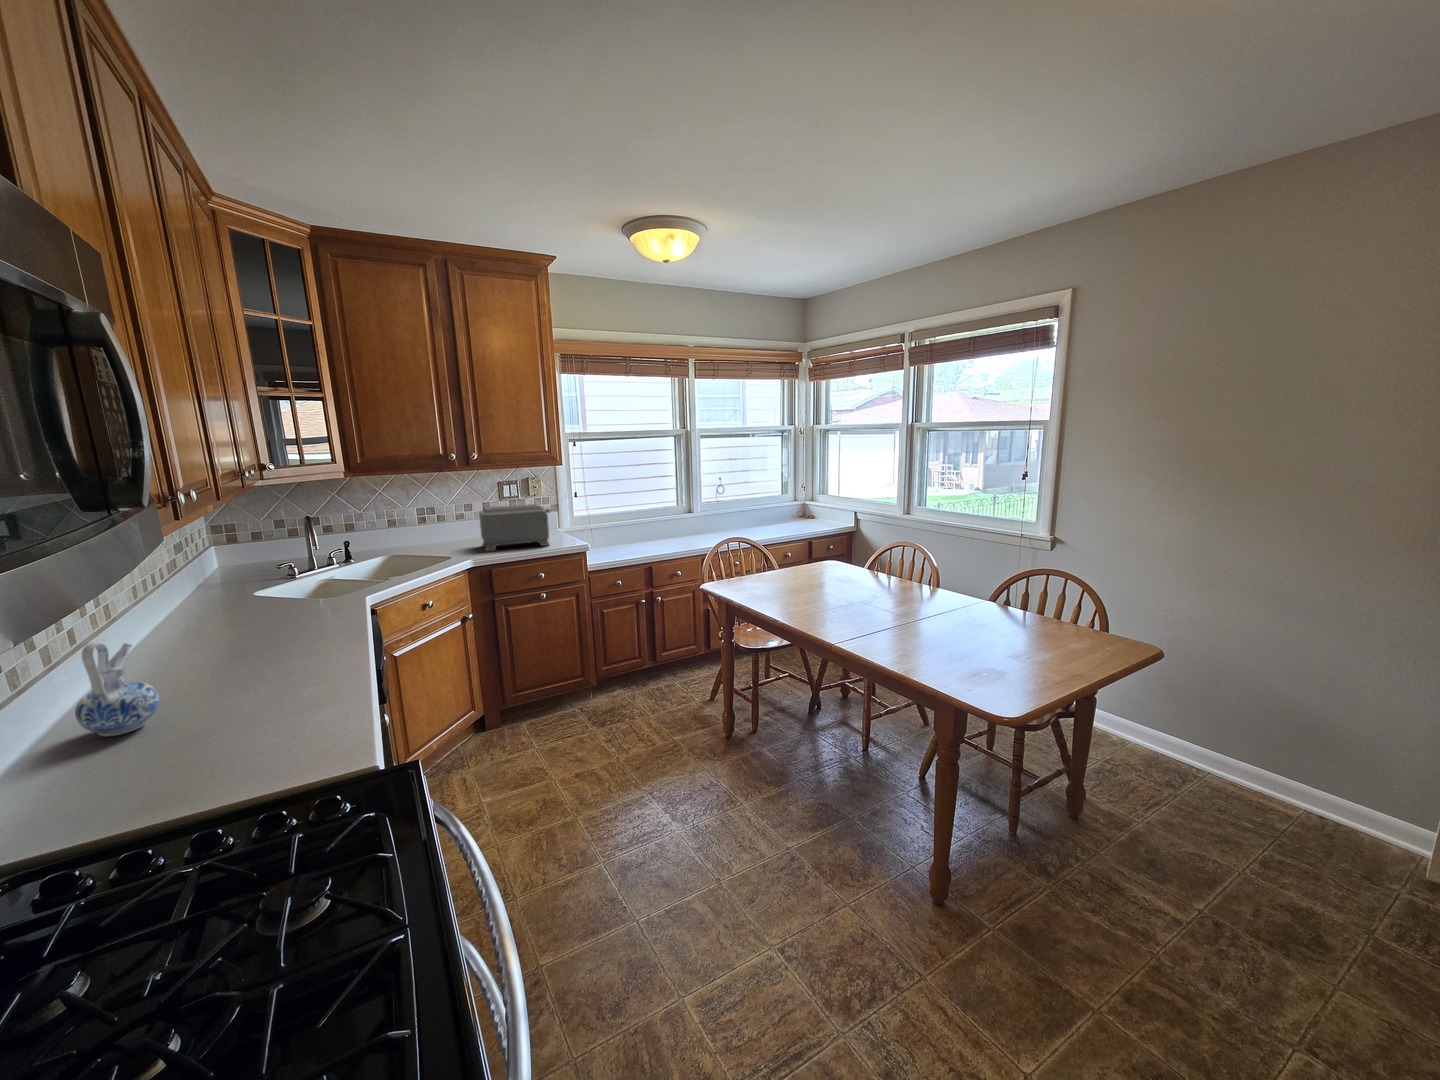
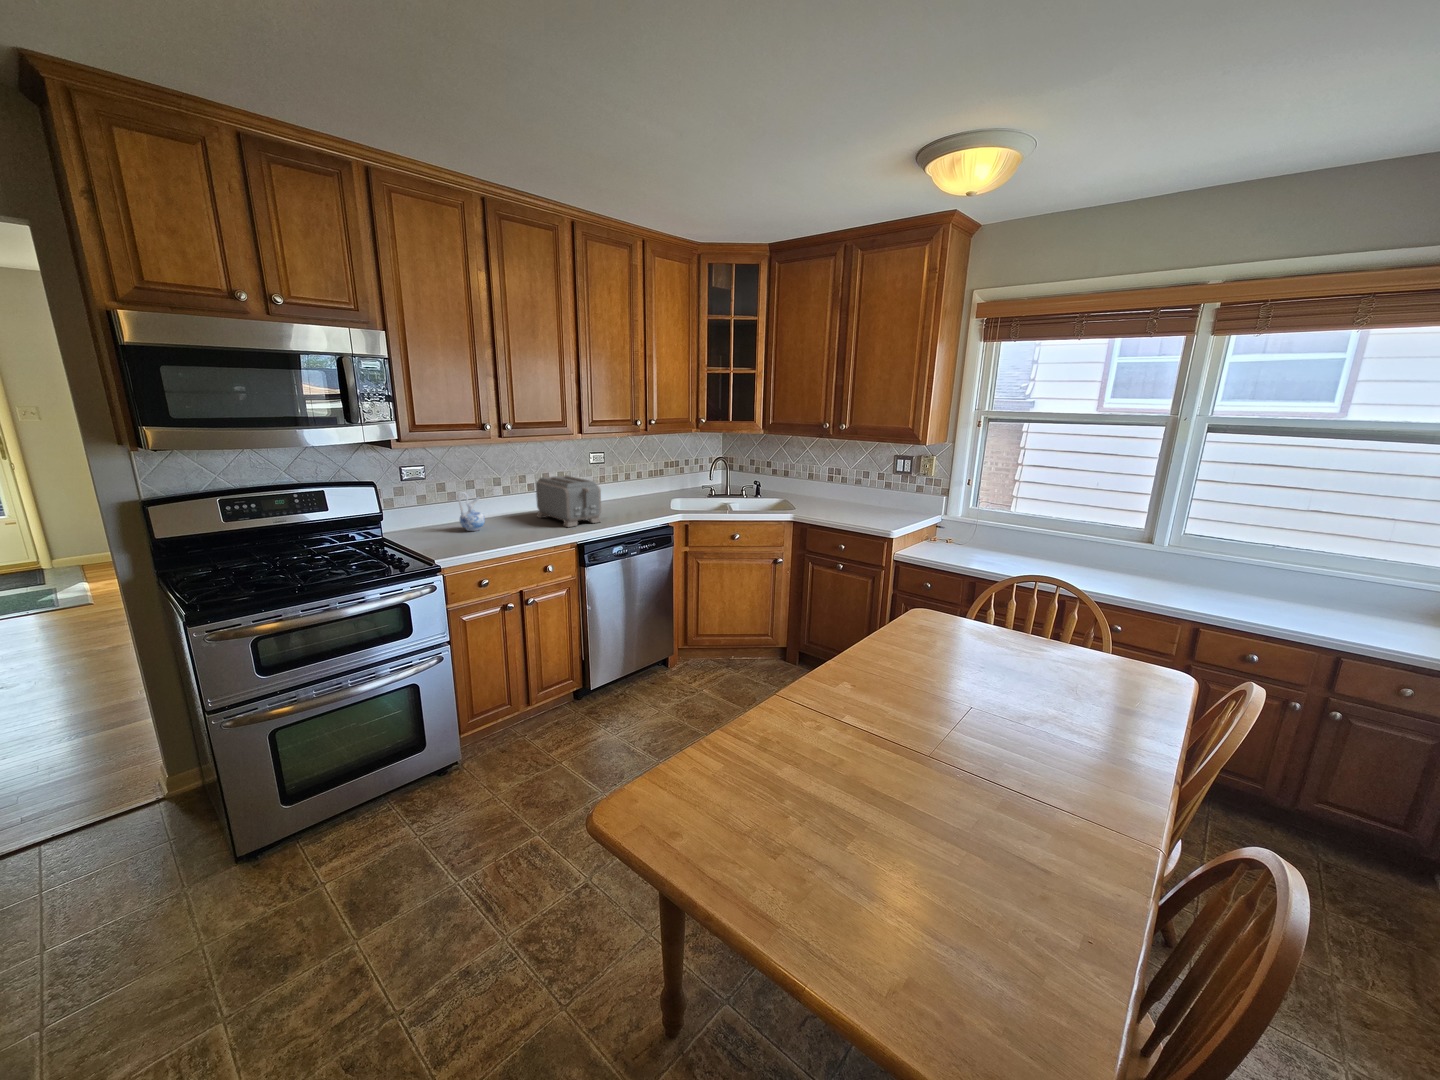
toaster: present [479,504,550,551] -> present [536,476,601,527]

